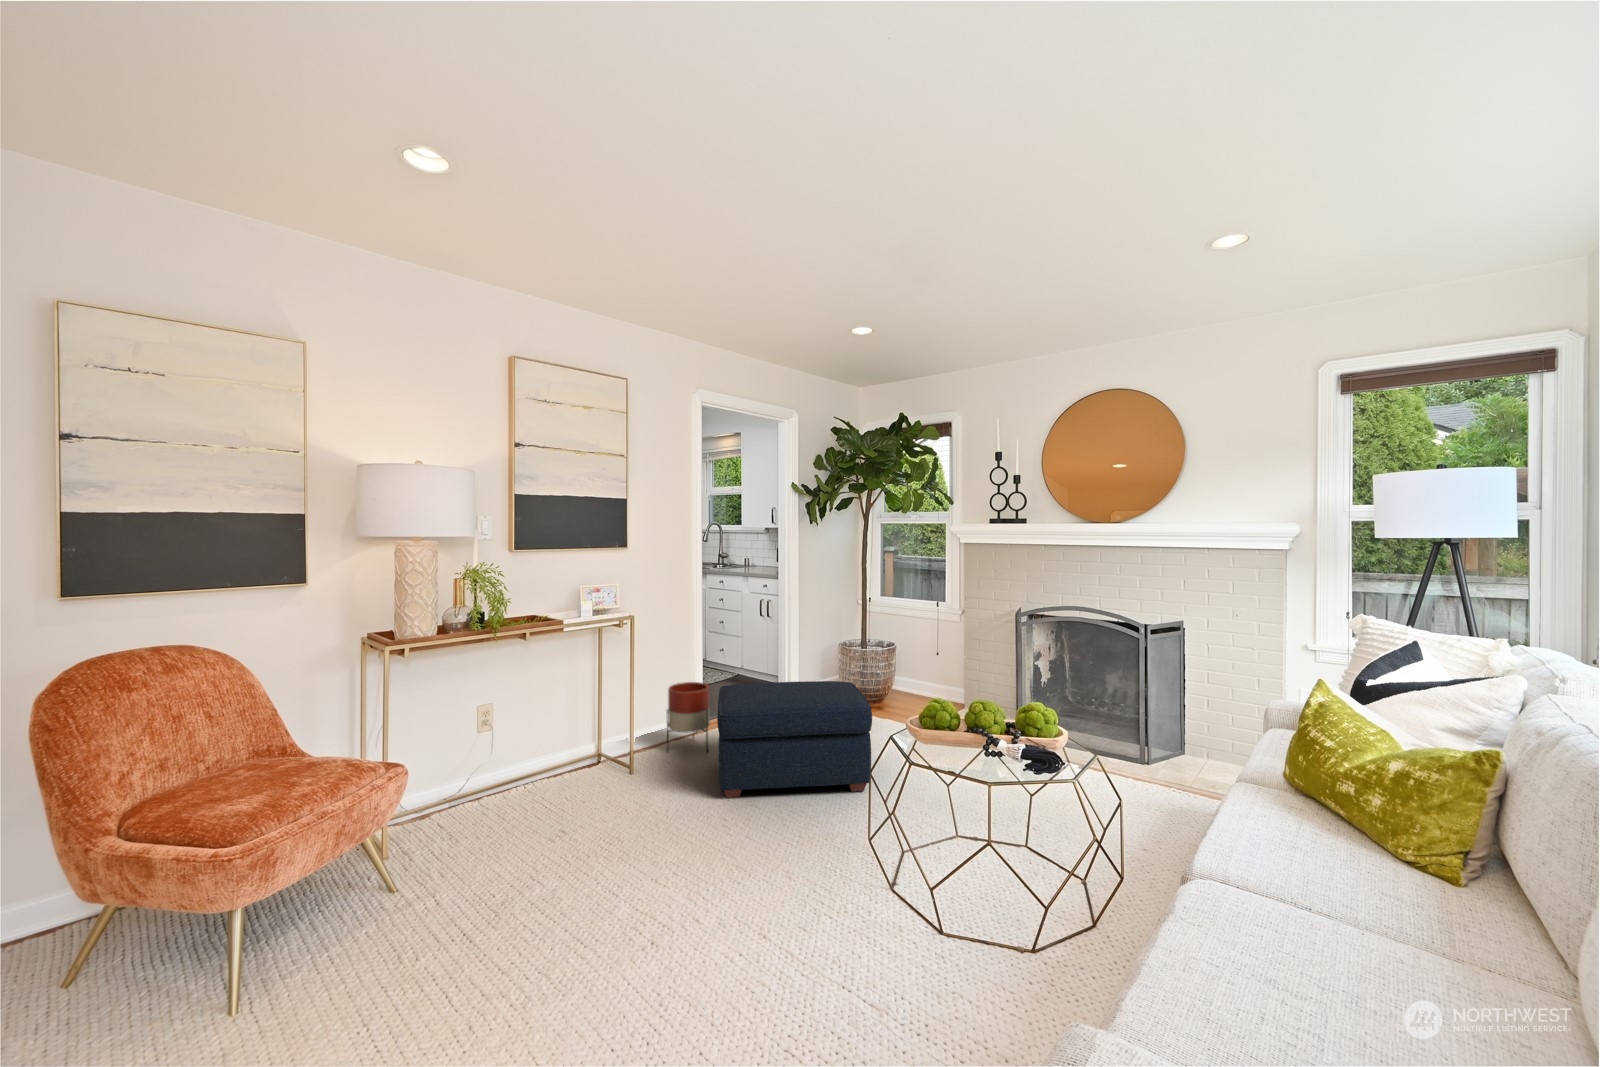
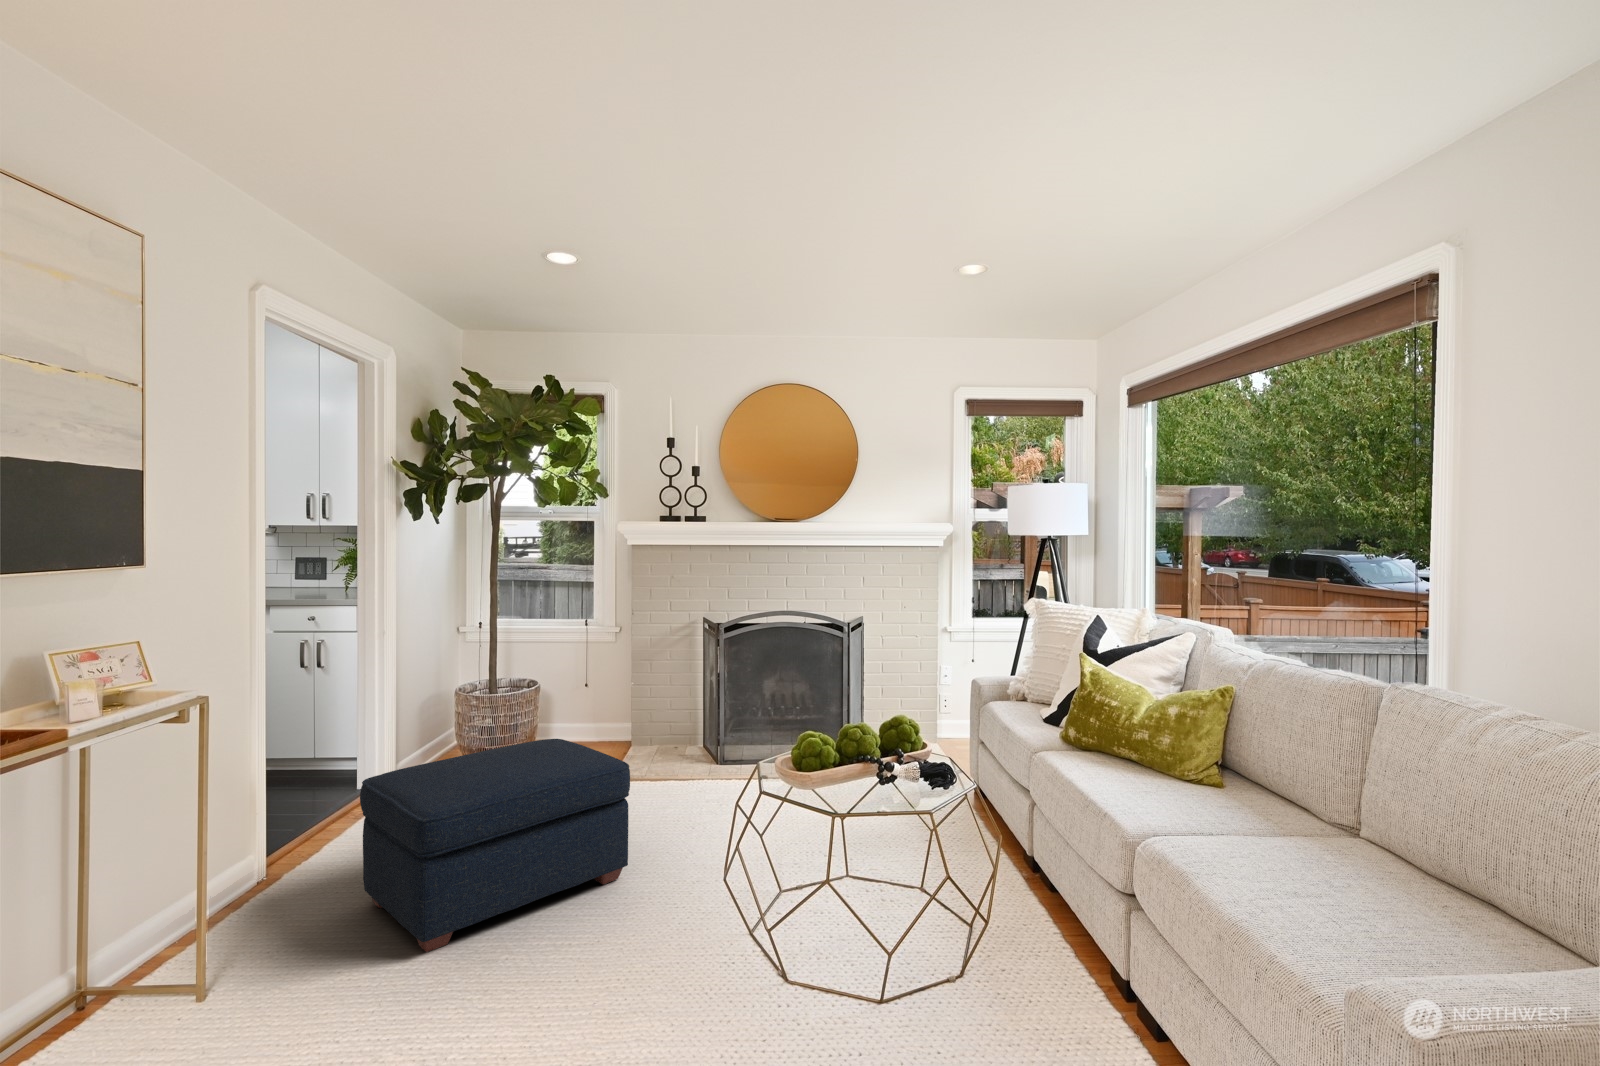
planter: present [667,682,710,751] -> none [233,785,321,920]

